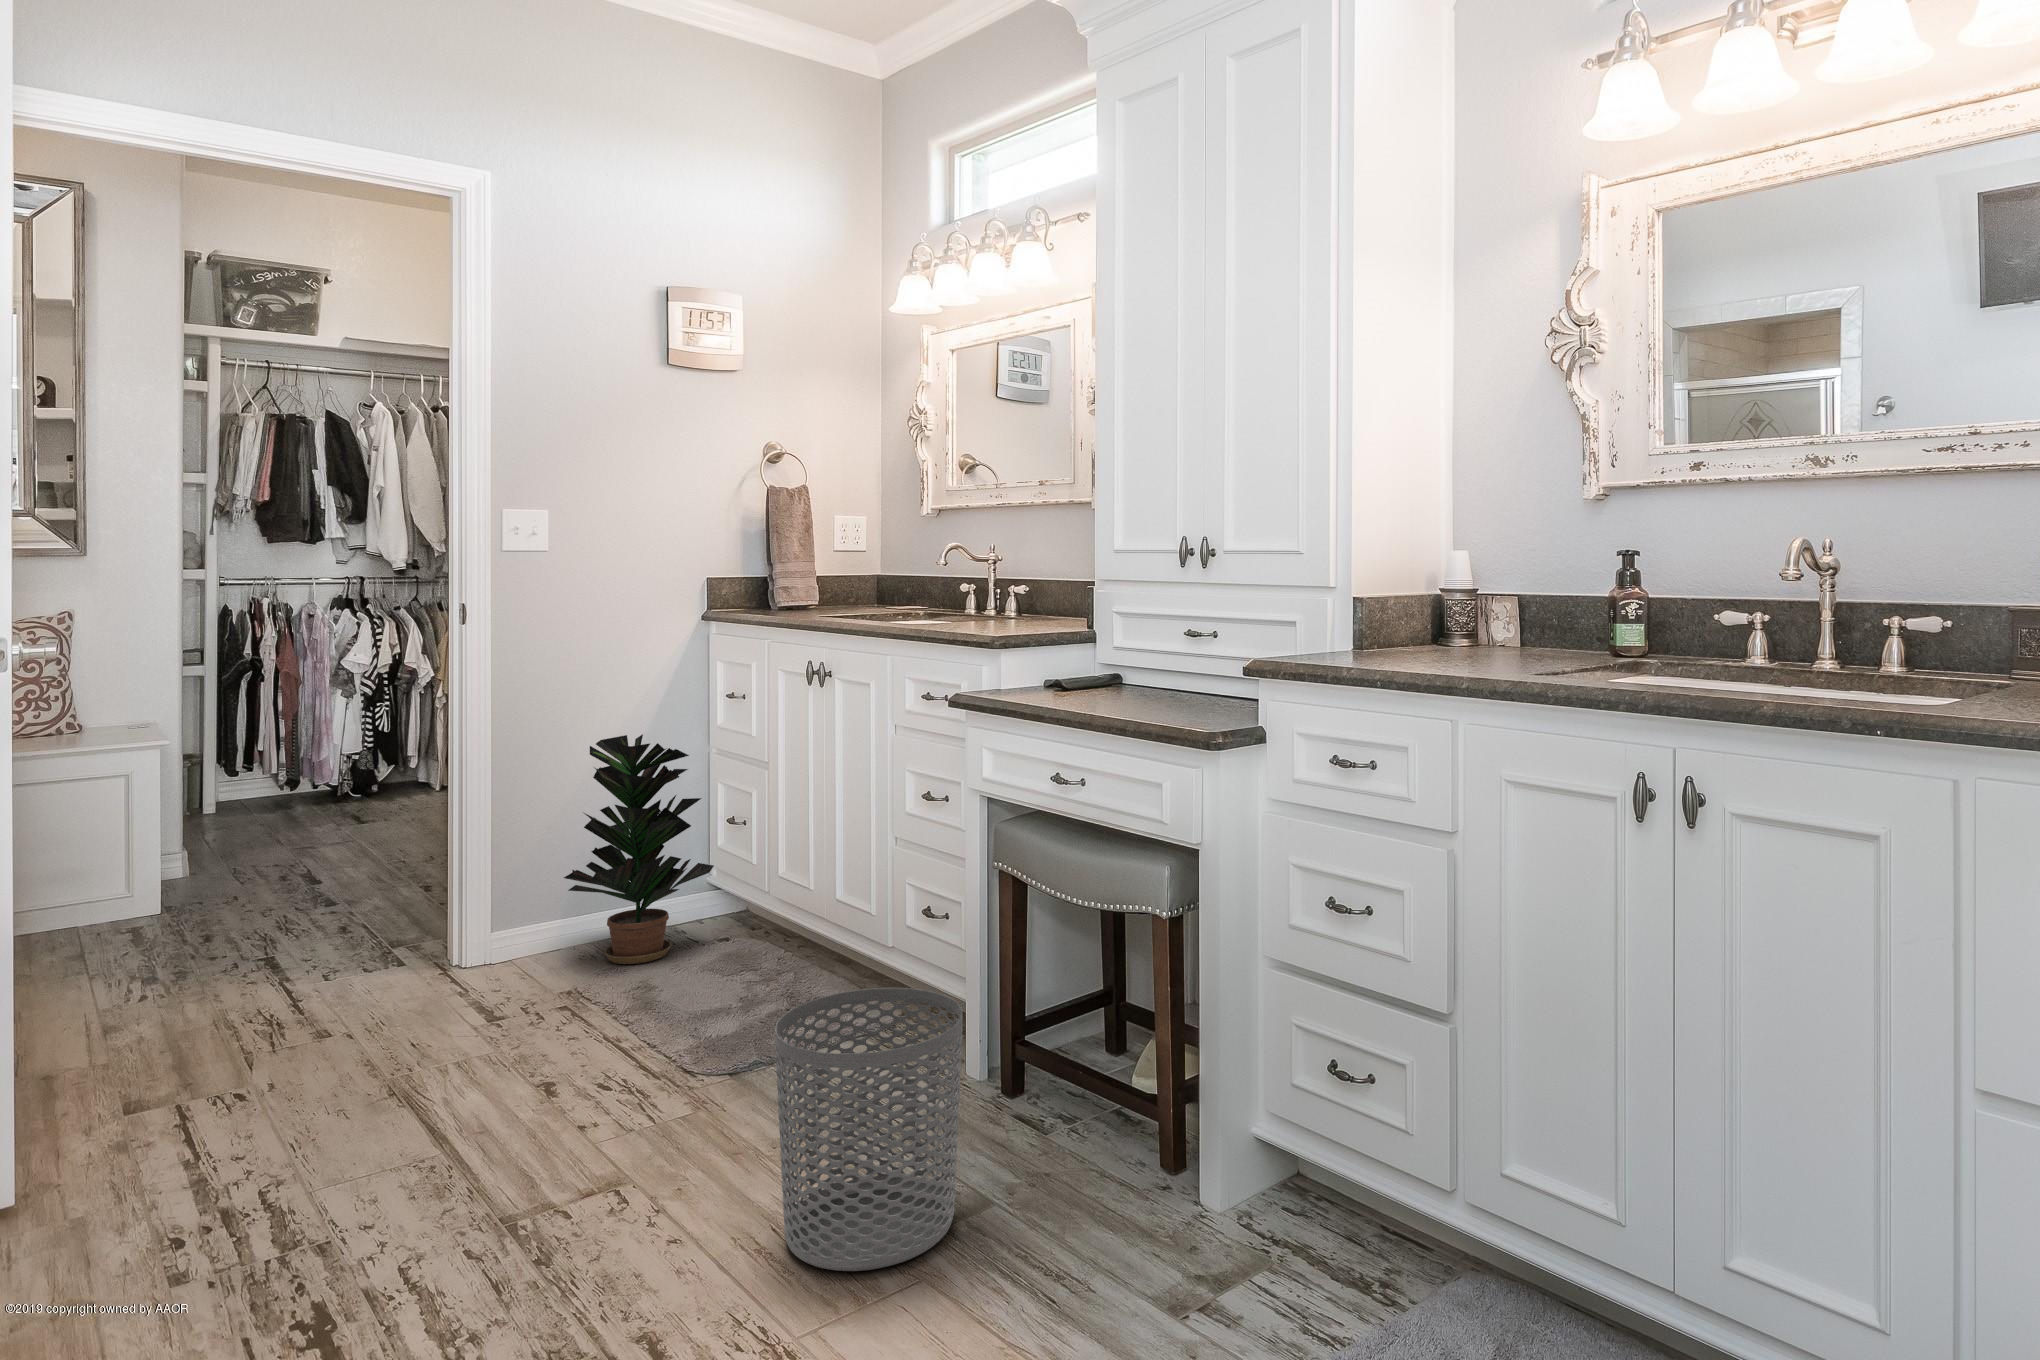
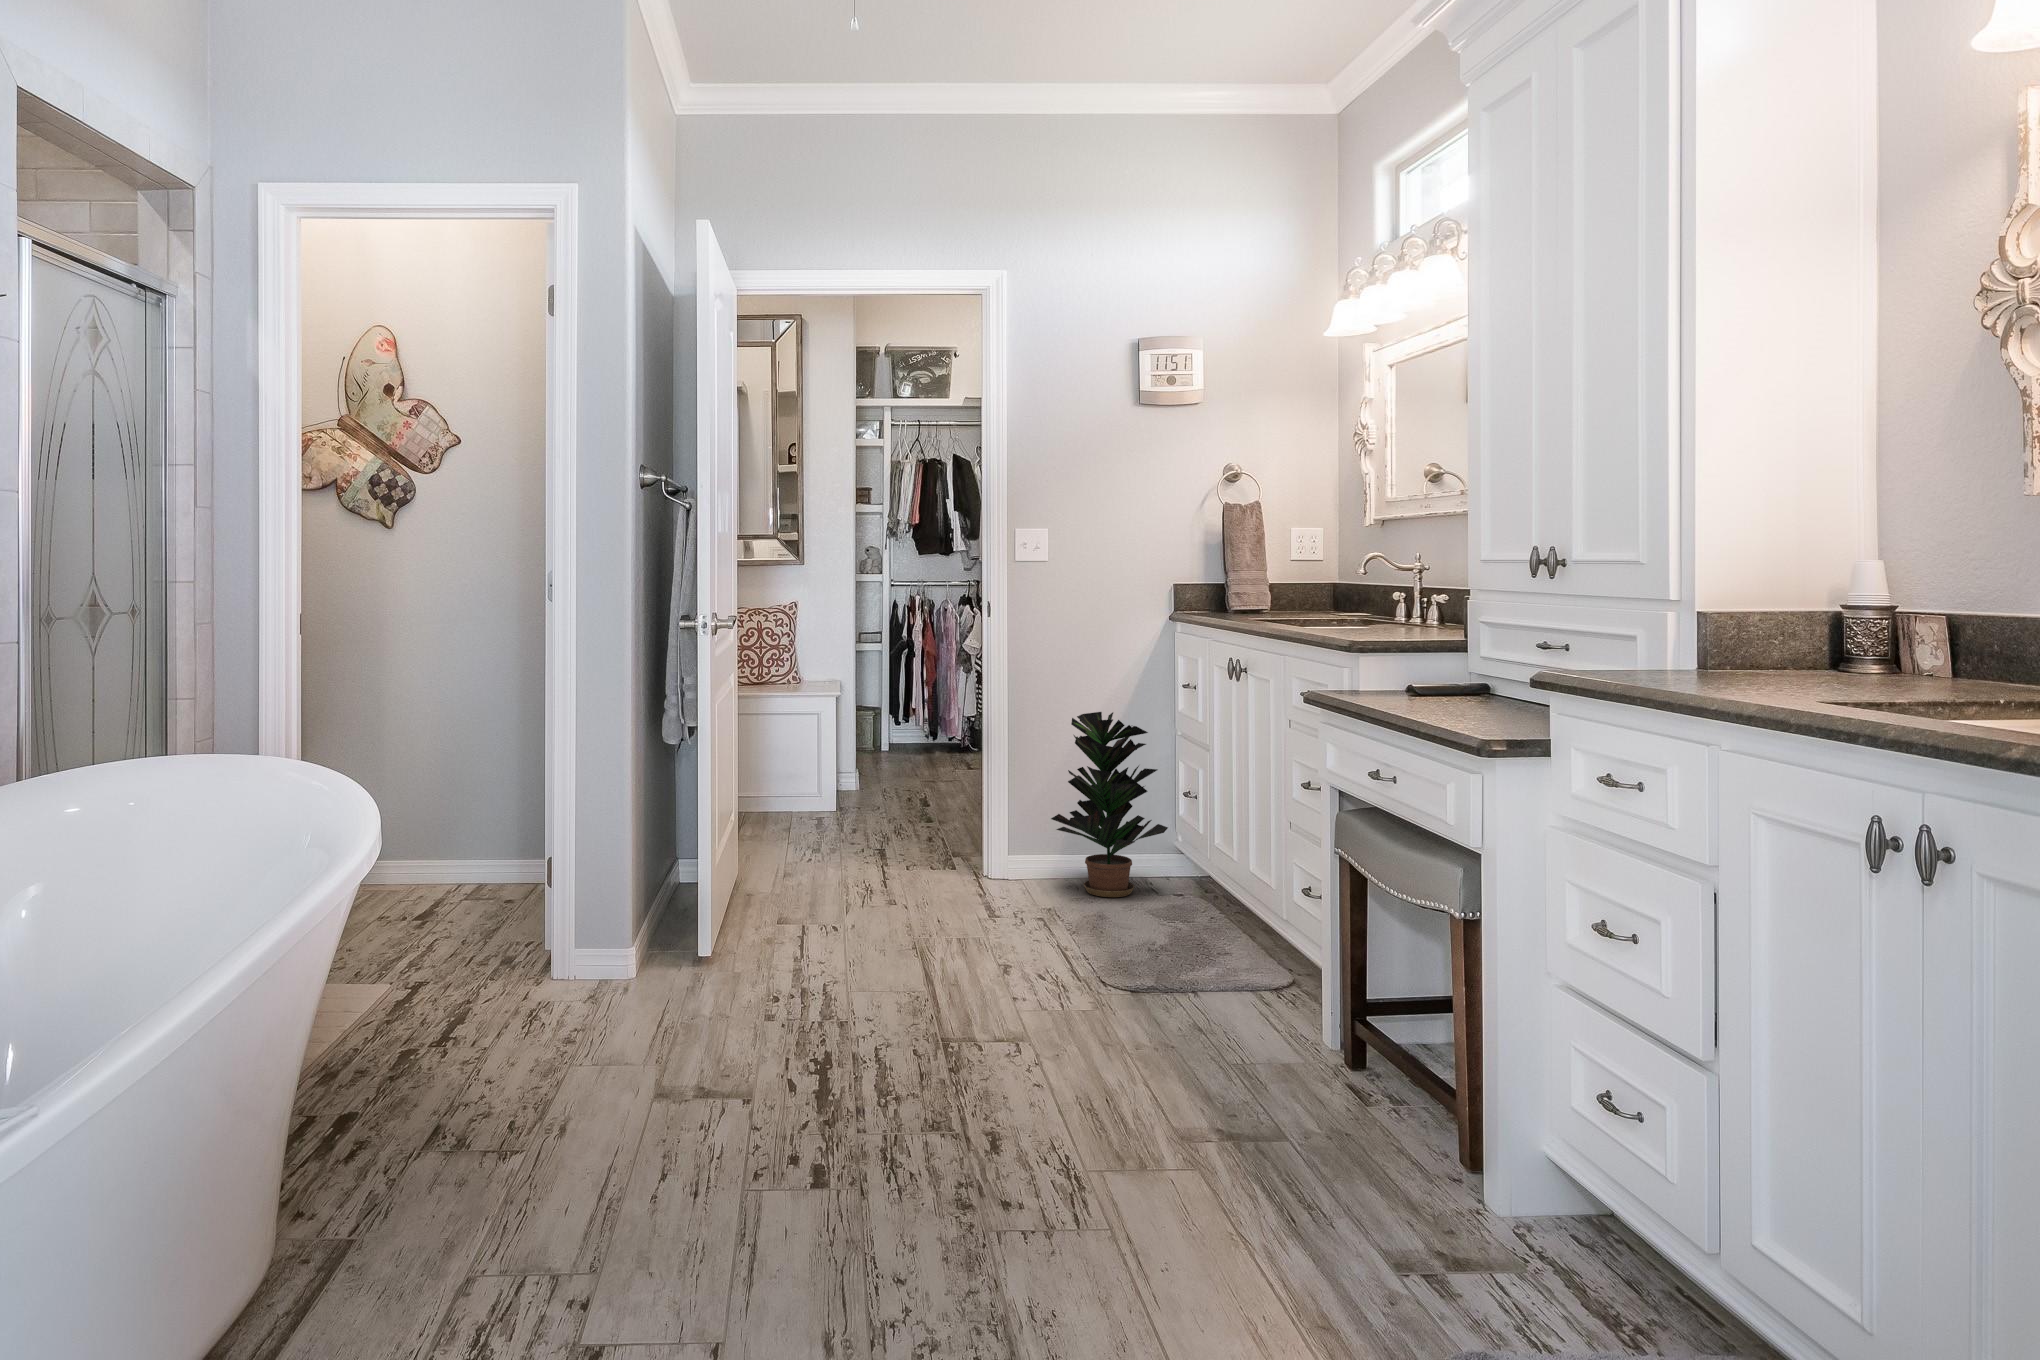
waste bin: present [775,988,963,1271] -> none [1099,928,1252,1152]

